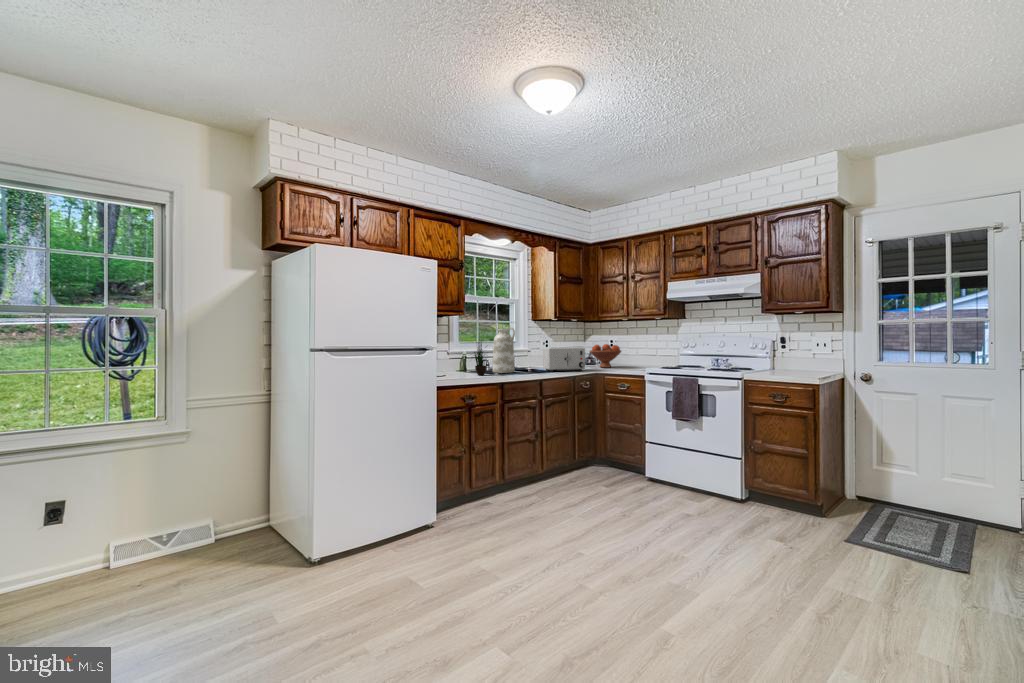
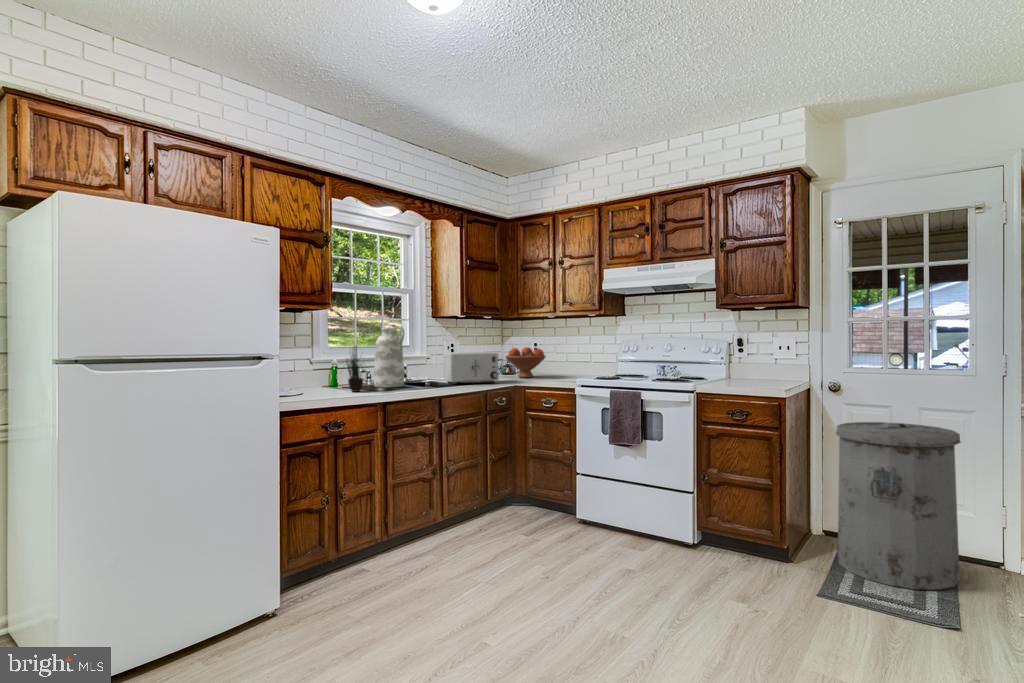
trash can: none [864,406,976,543] -> present [836,422,961,590]

